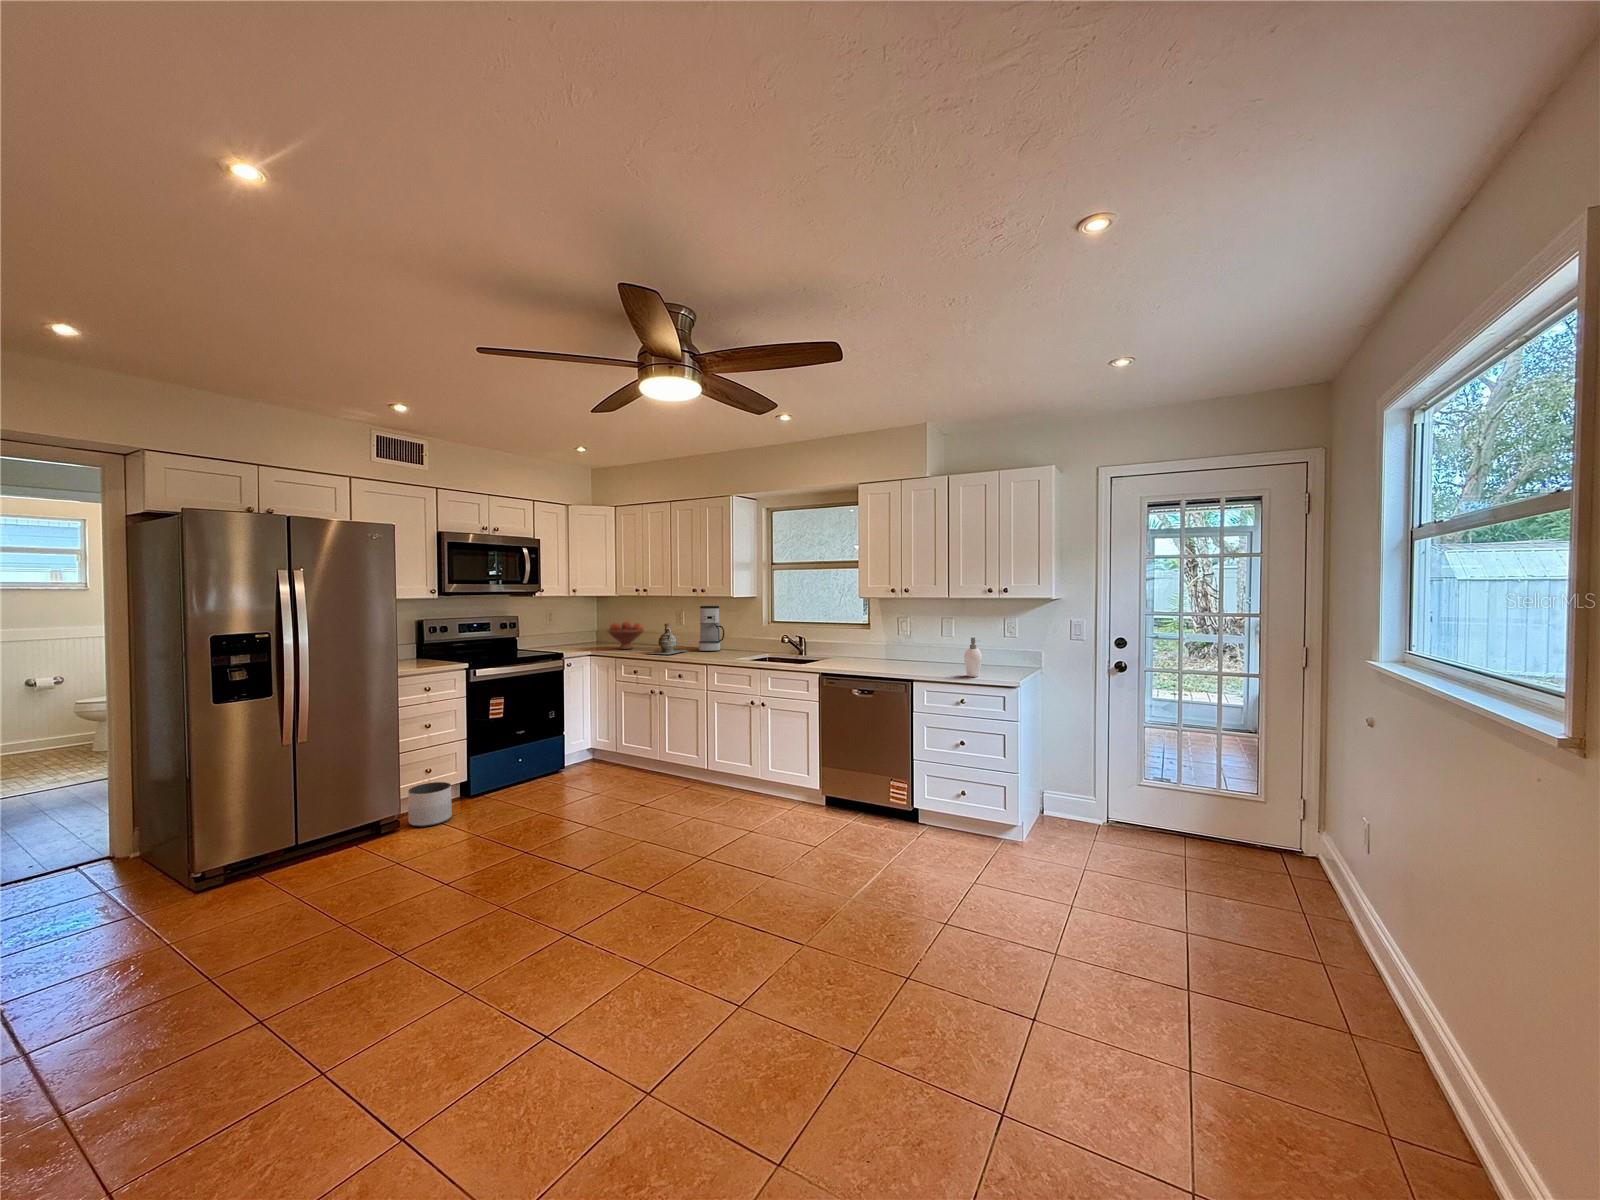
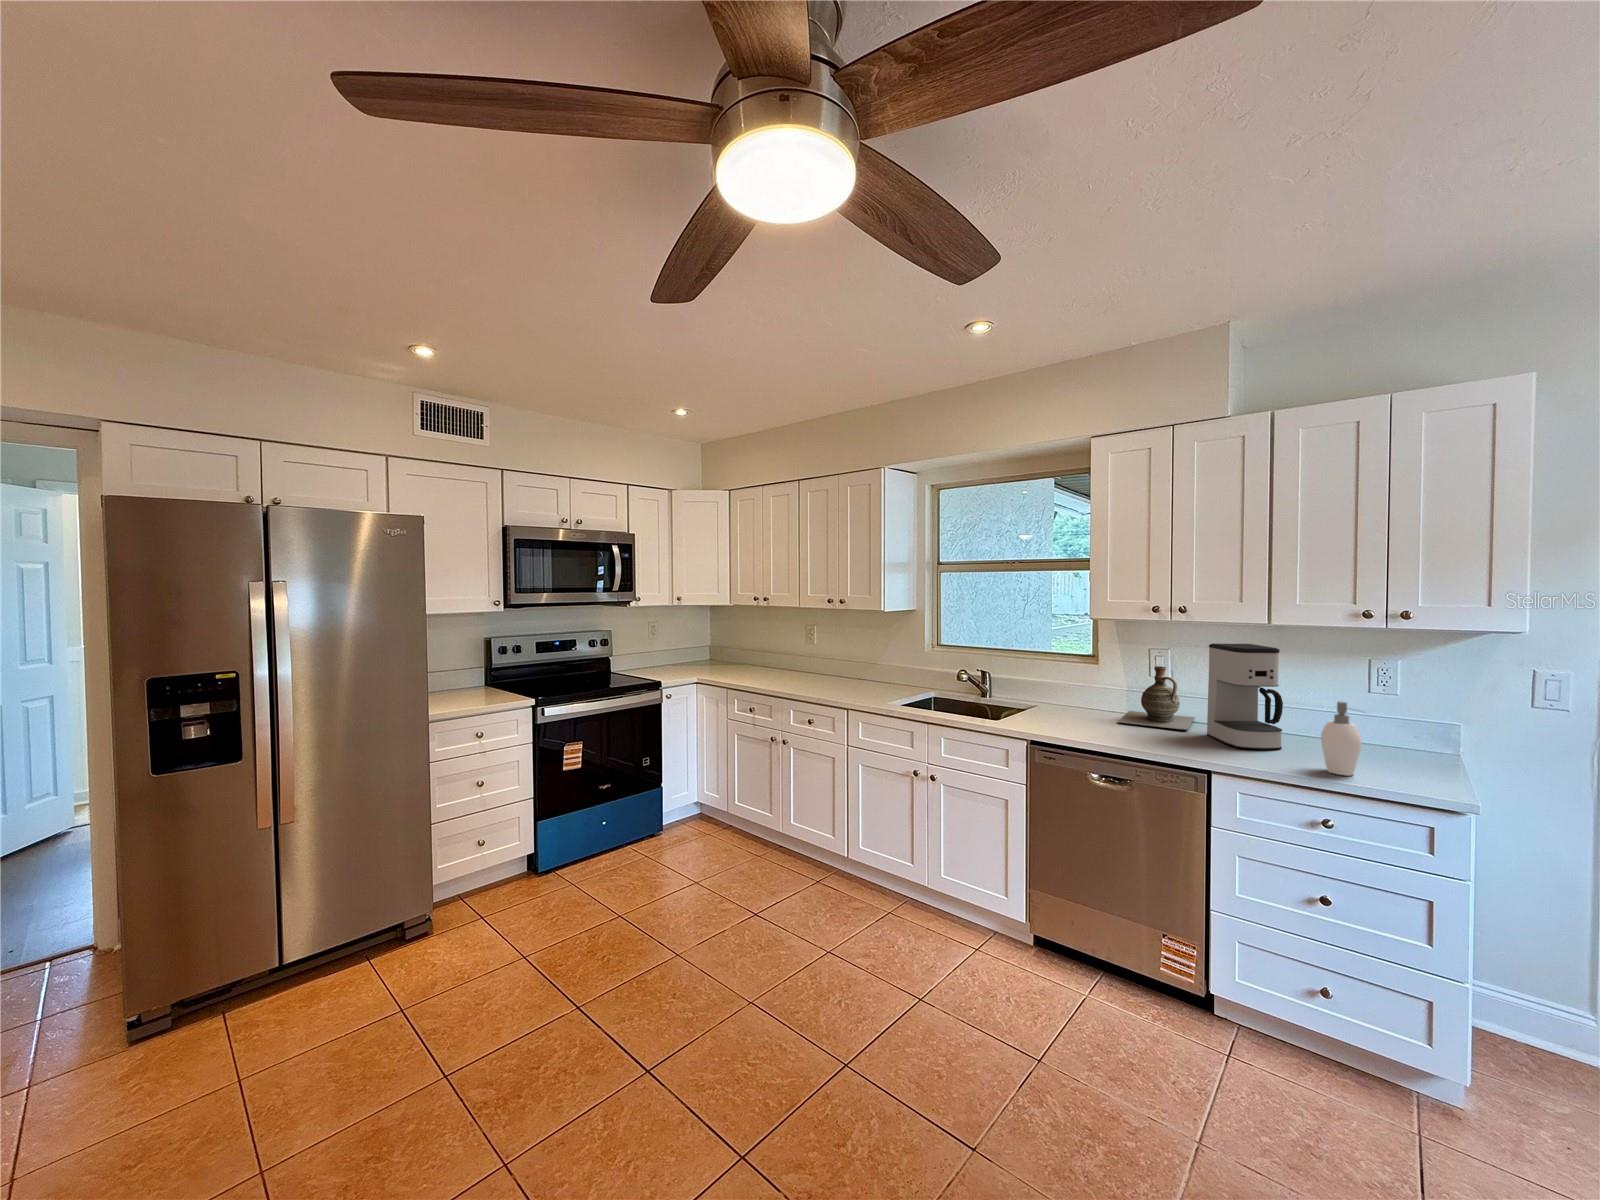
coffee maker: present [699,606,724,651] -> present [1207,644,1283,750]
fruit bowl: present [607,622,644,649] -> none [718,638,765,675]
ceramic jug: present [646,624,686,654] -> present [1118,666,1195,730]
planter: present [408,782,452,827] -> none [446,862,504,930]

